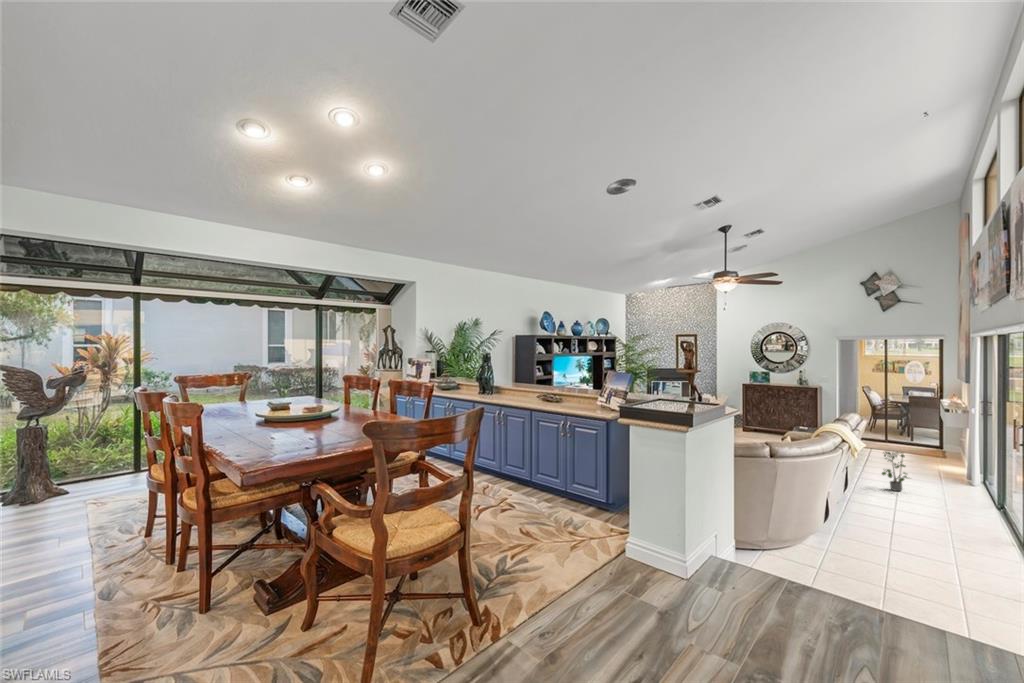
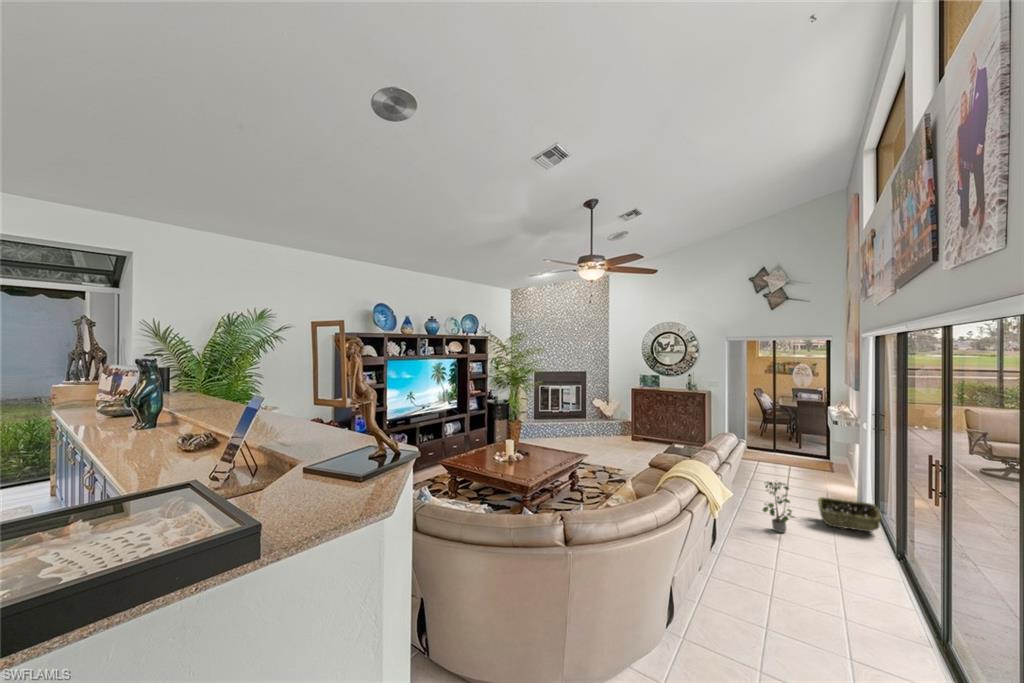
woven basket: none [930,468,986,493] -> present [818,497,881,532]

